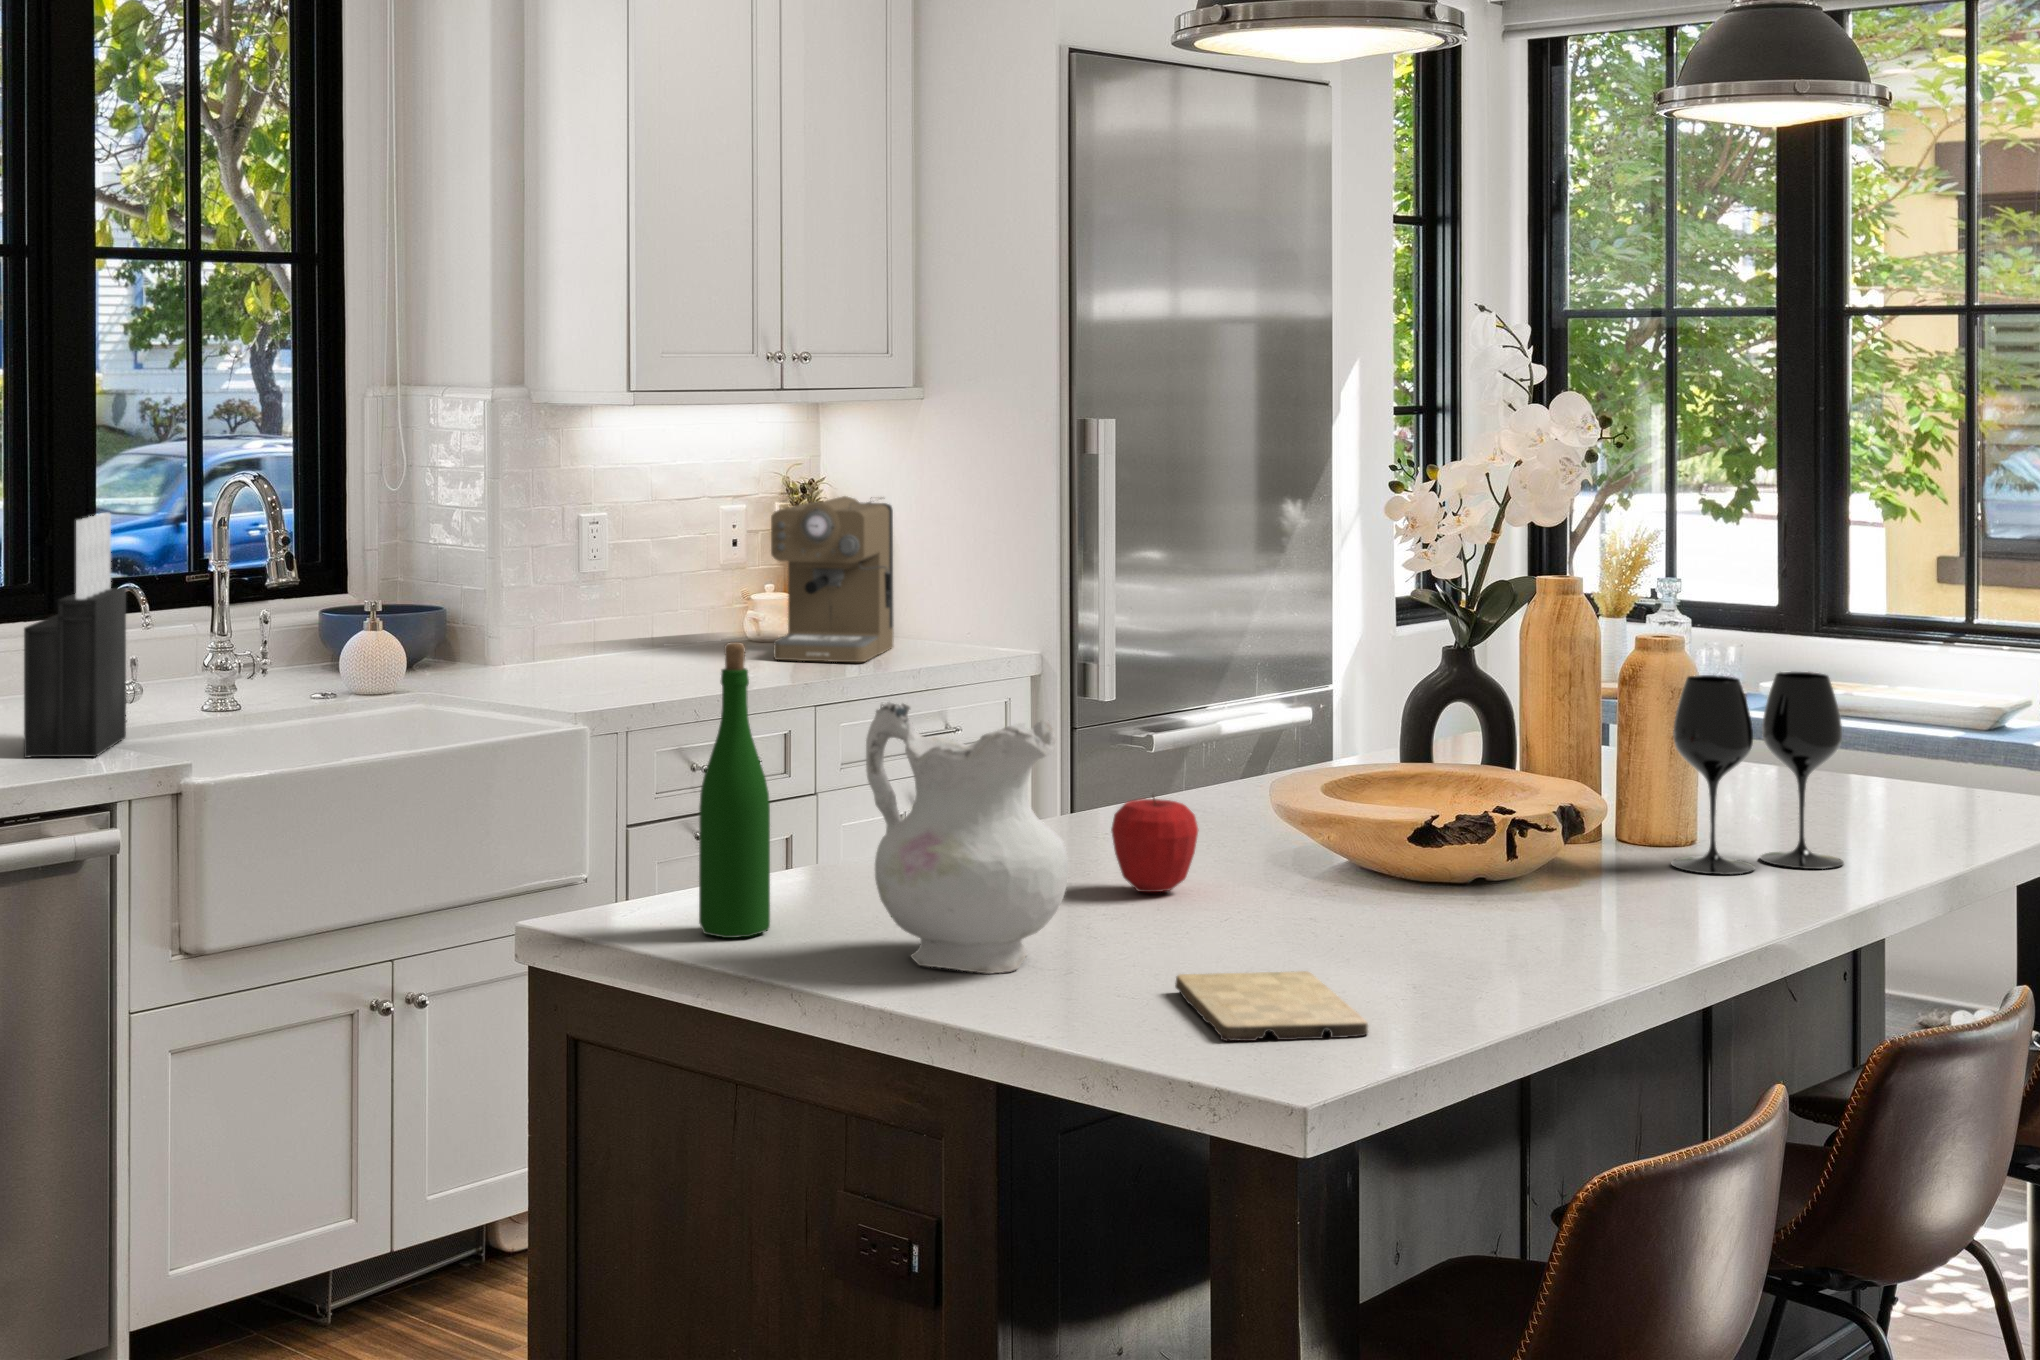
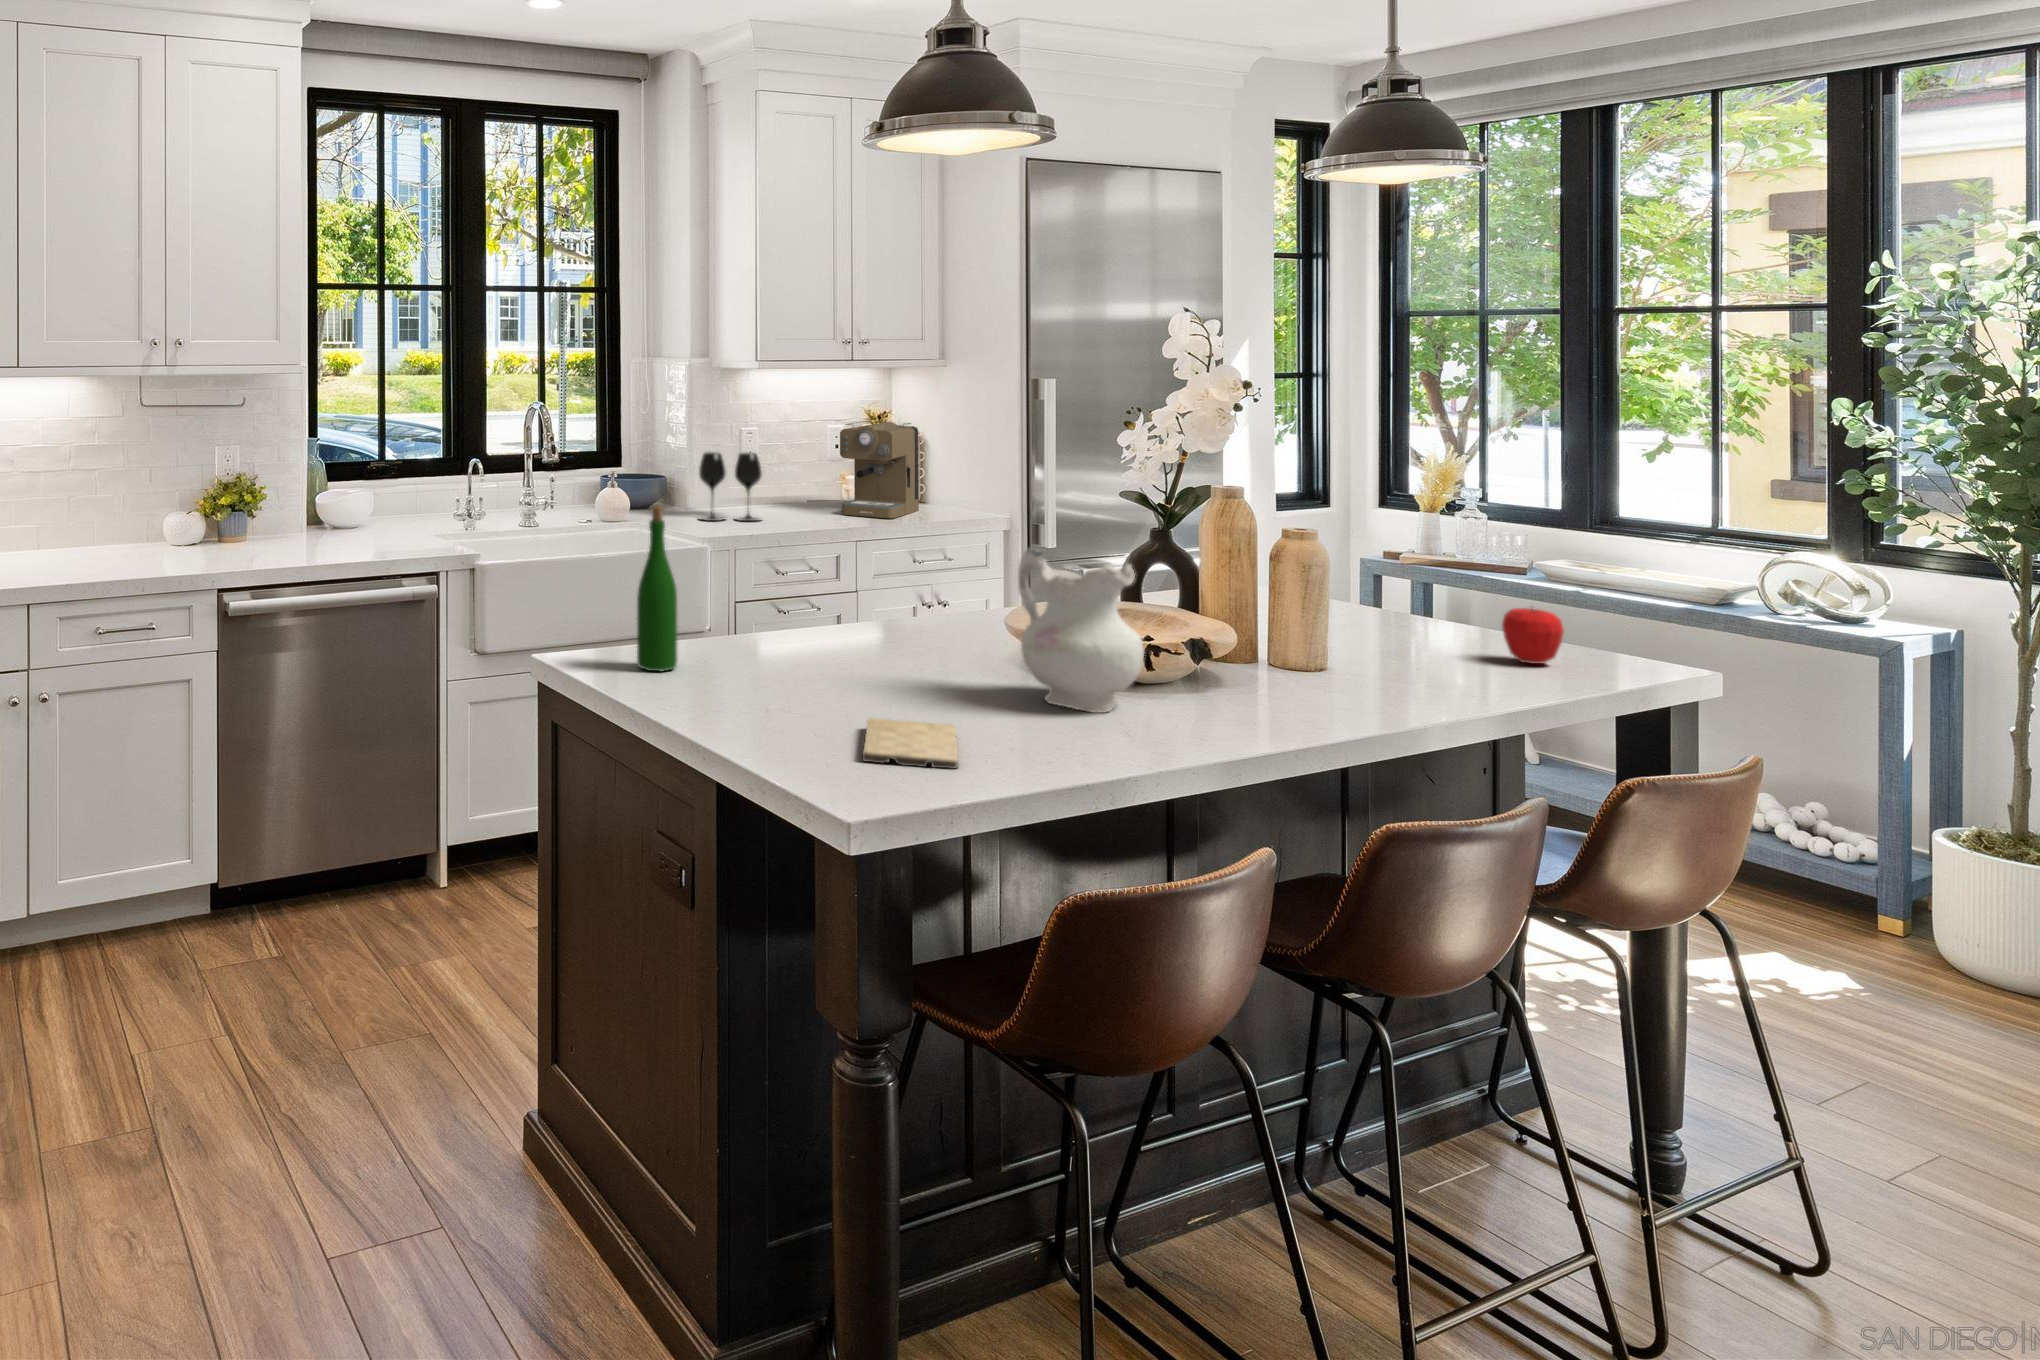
knife block: present [24,513,126,758] -> none [407,422,464,548]
wine glass: present [1671,672,1844,874] -> present [699,452,762,521]
ceramic pitcher: present [866,702,1068,974] -> present [1018,548,1144,713]
apple: present [1111,796,1198,892] -> present [1502,608,1564,664]

